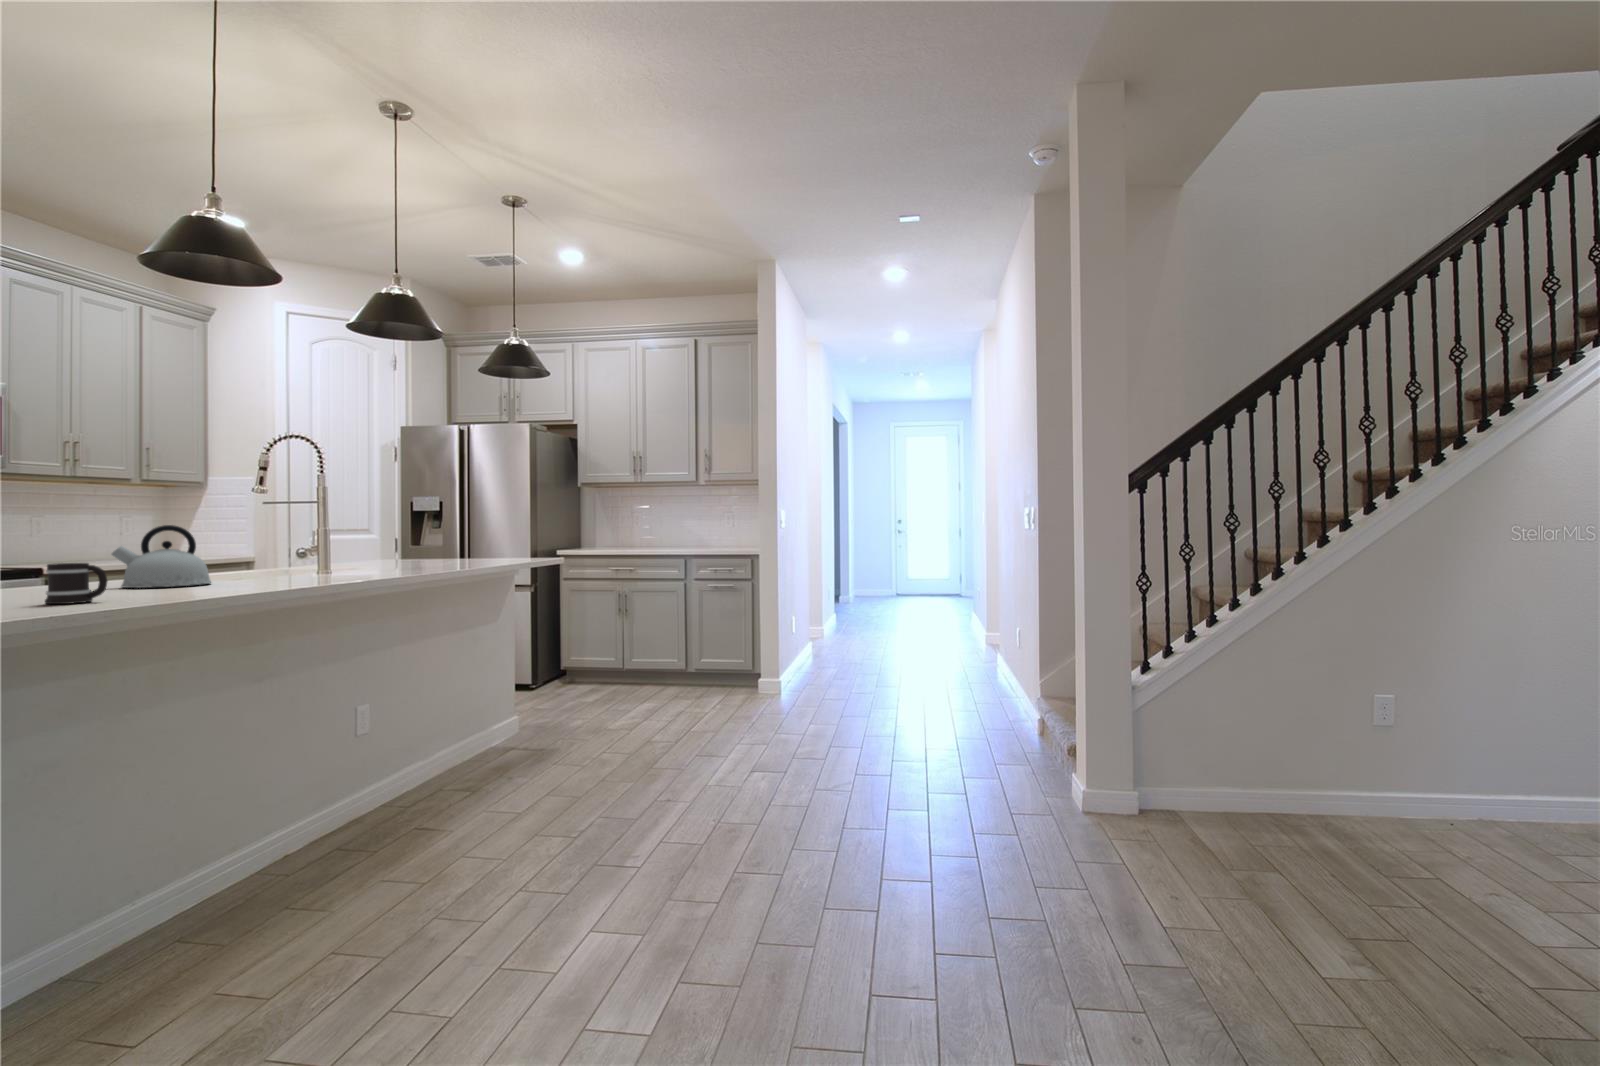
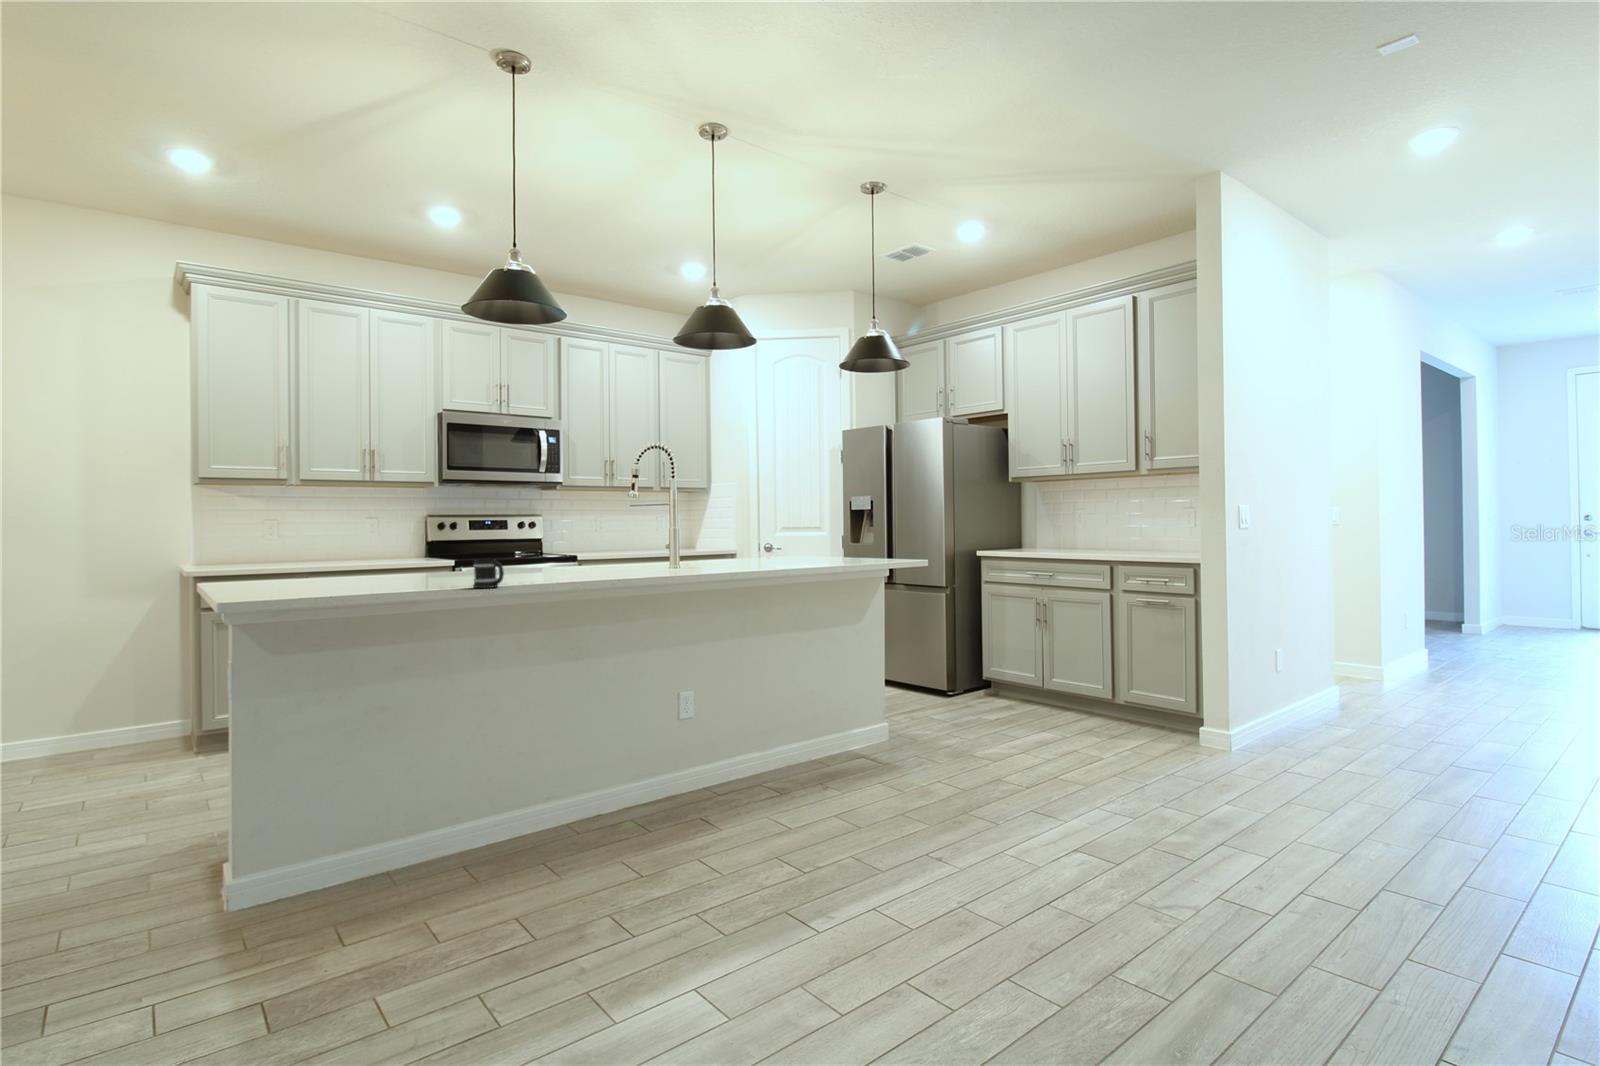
kettle: present [112,525,211,588] -> none [547,530,606,578]

